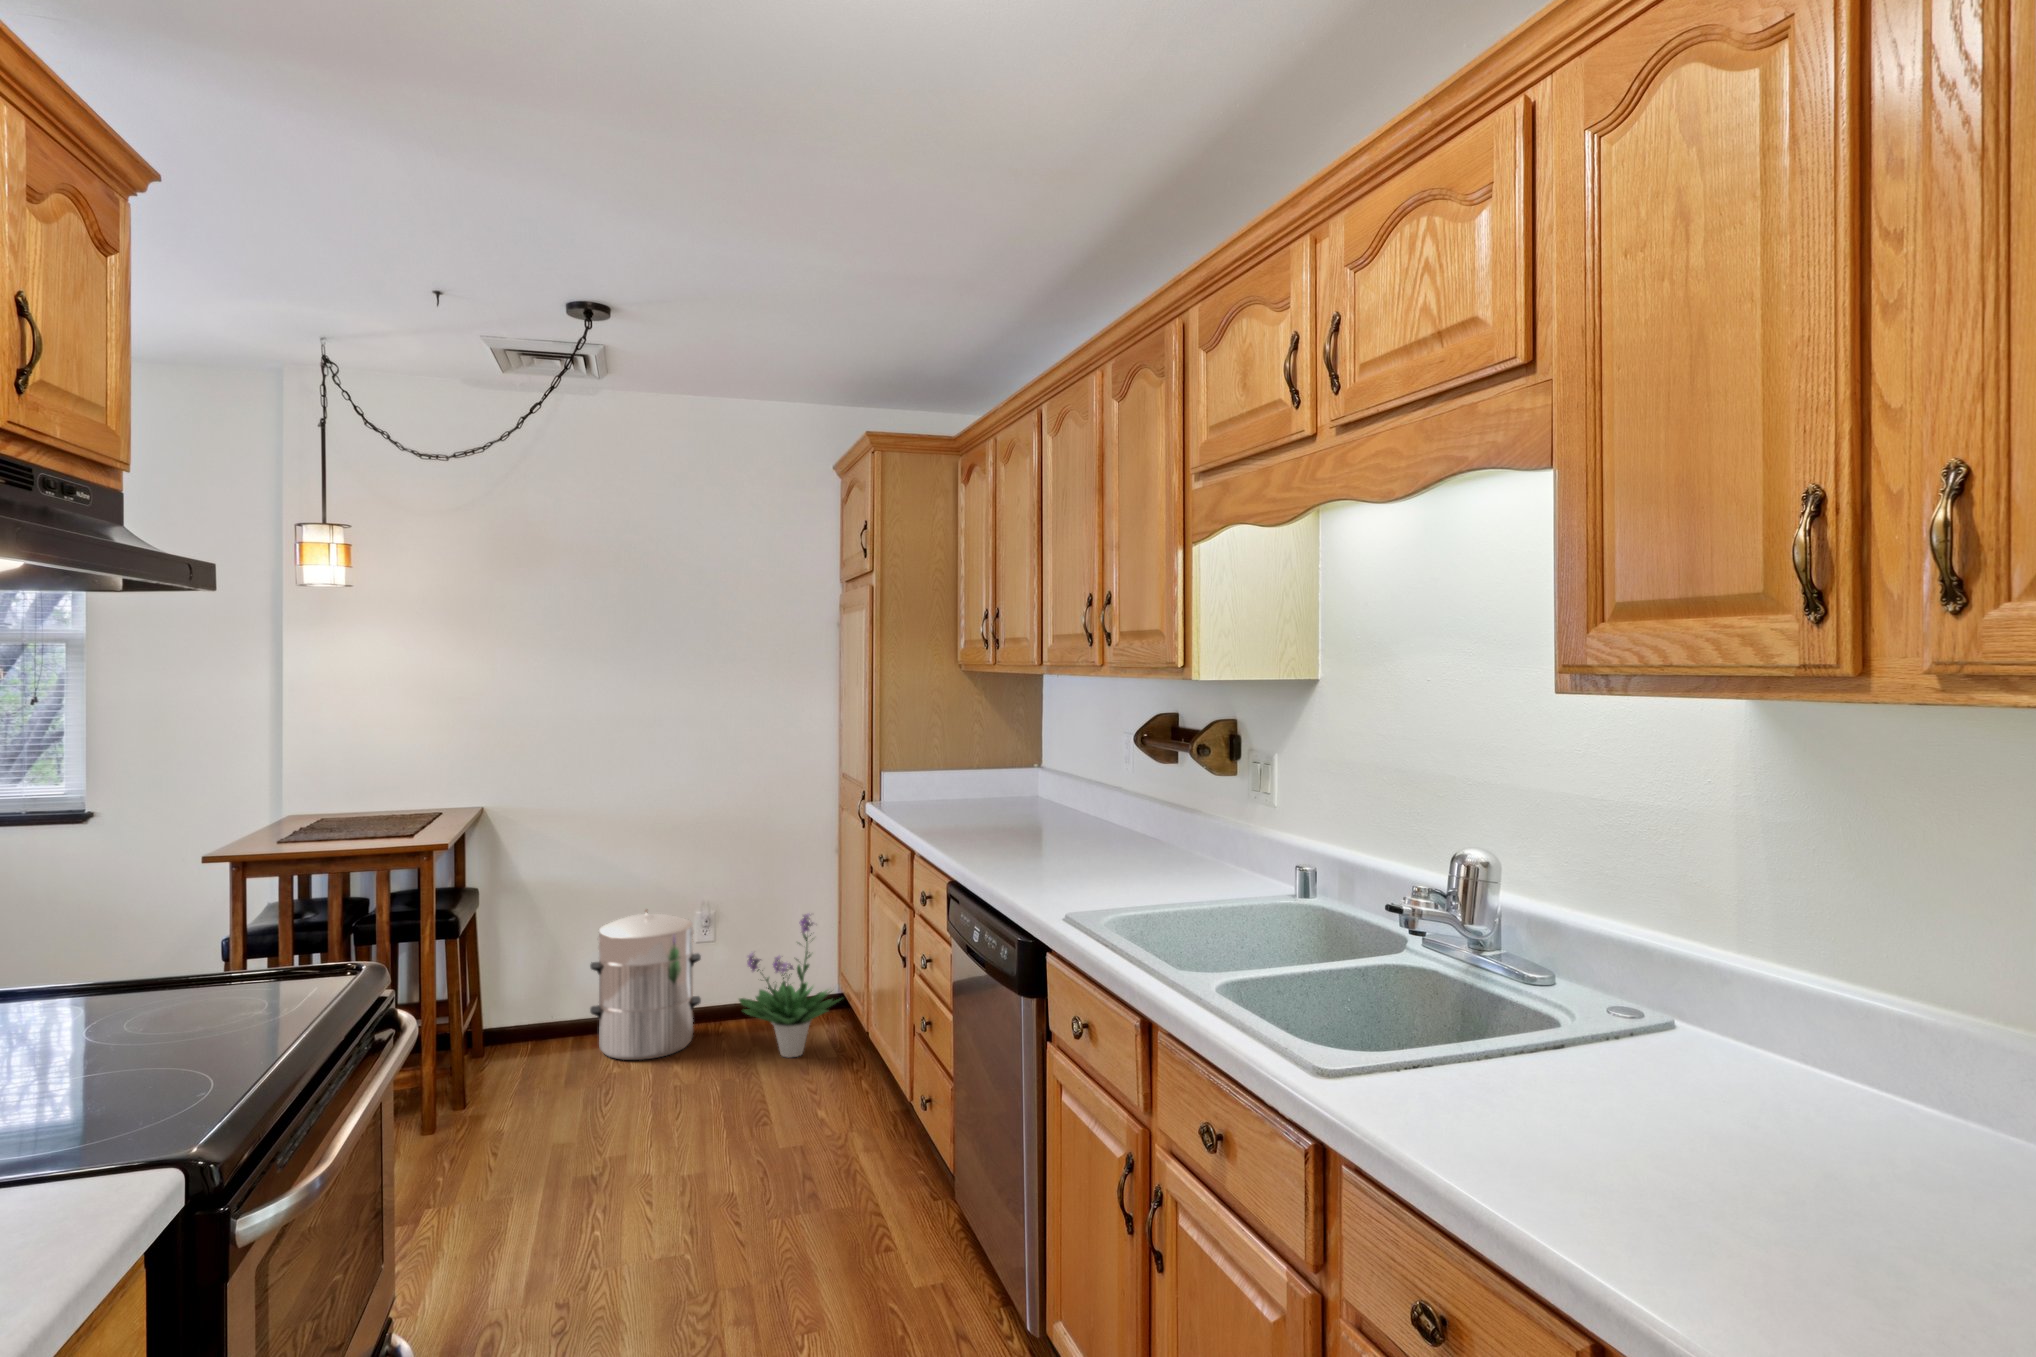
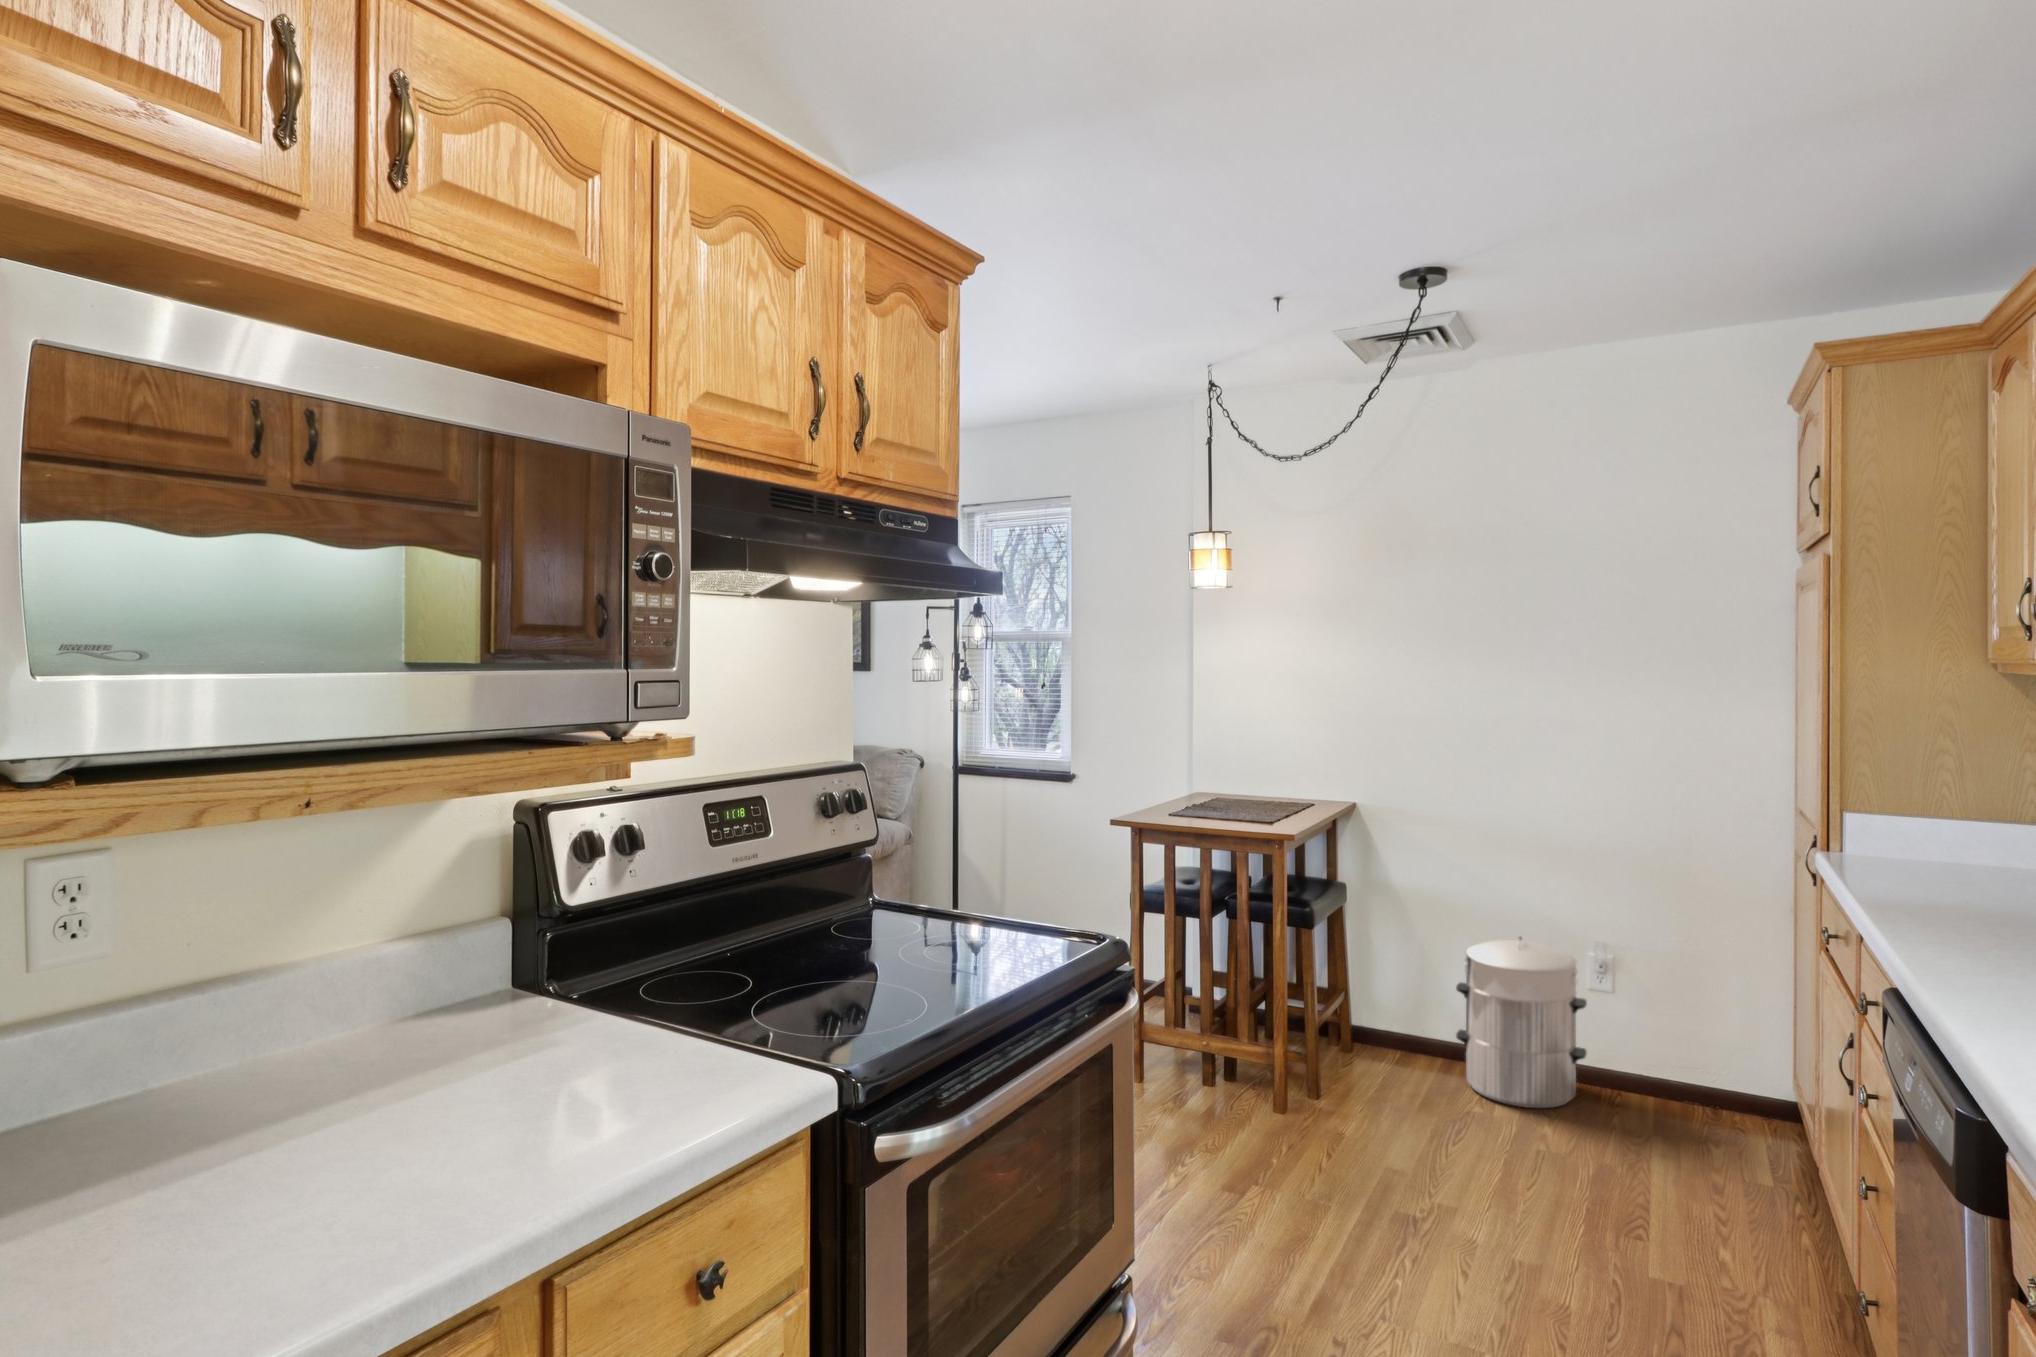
potted plant: present [739,913,841,1058] -> none [1627,981,1783,1162]

